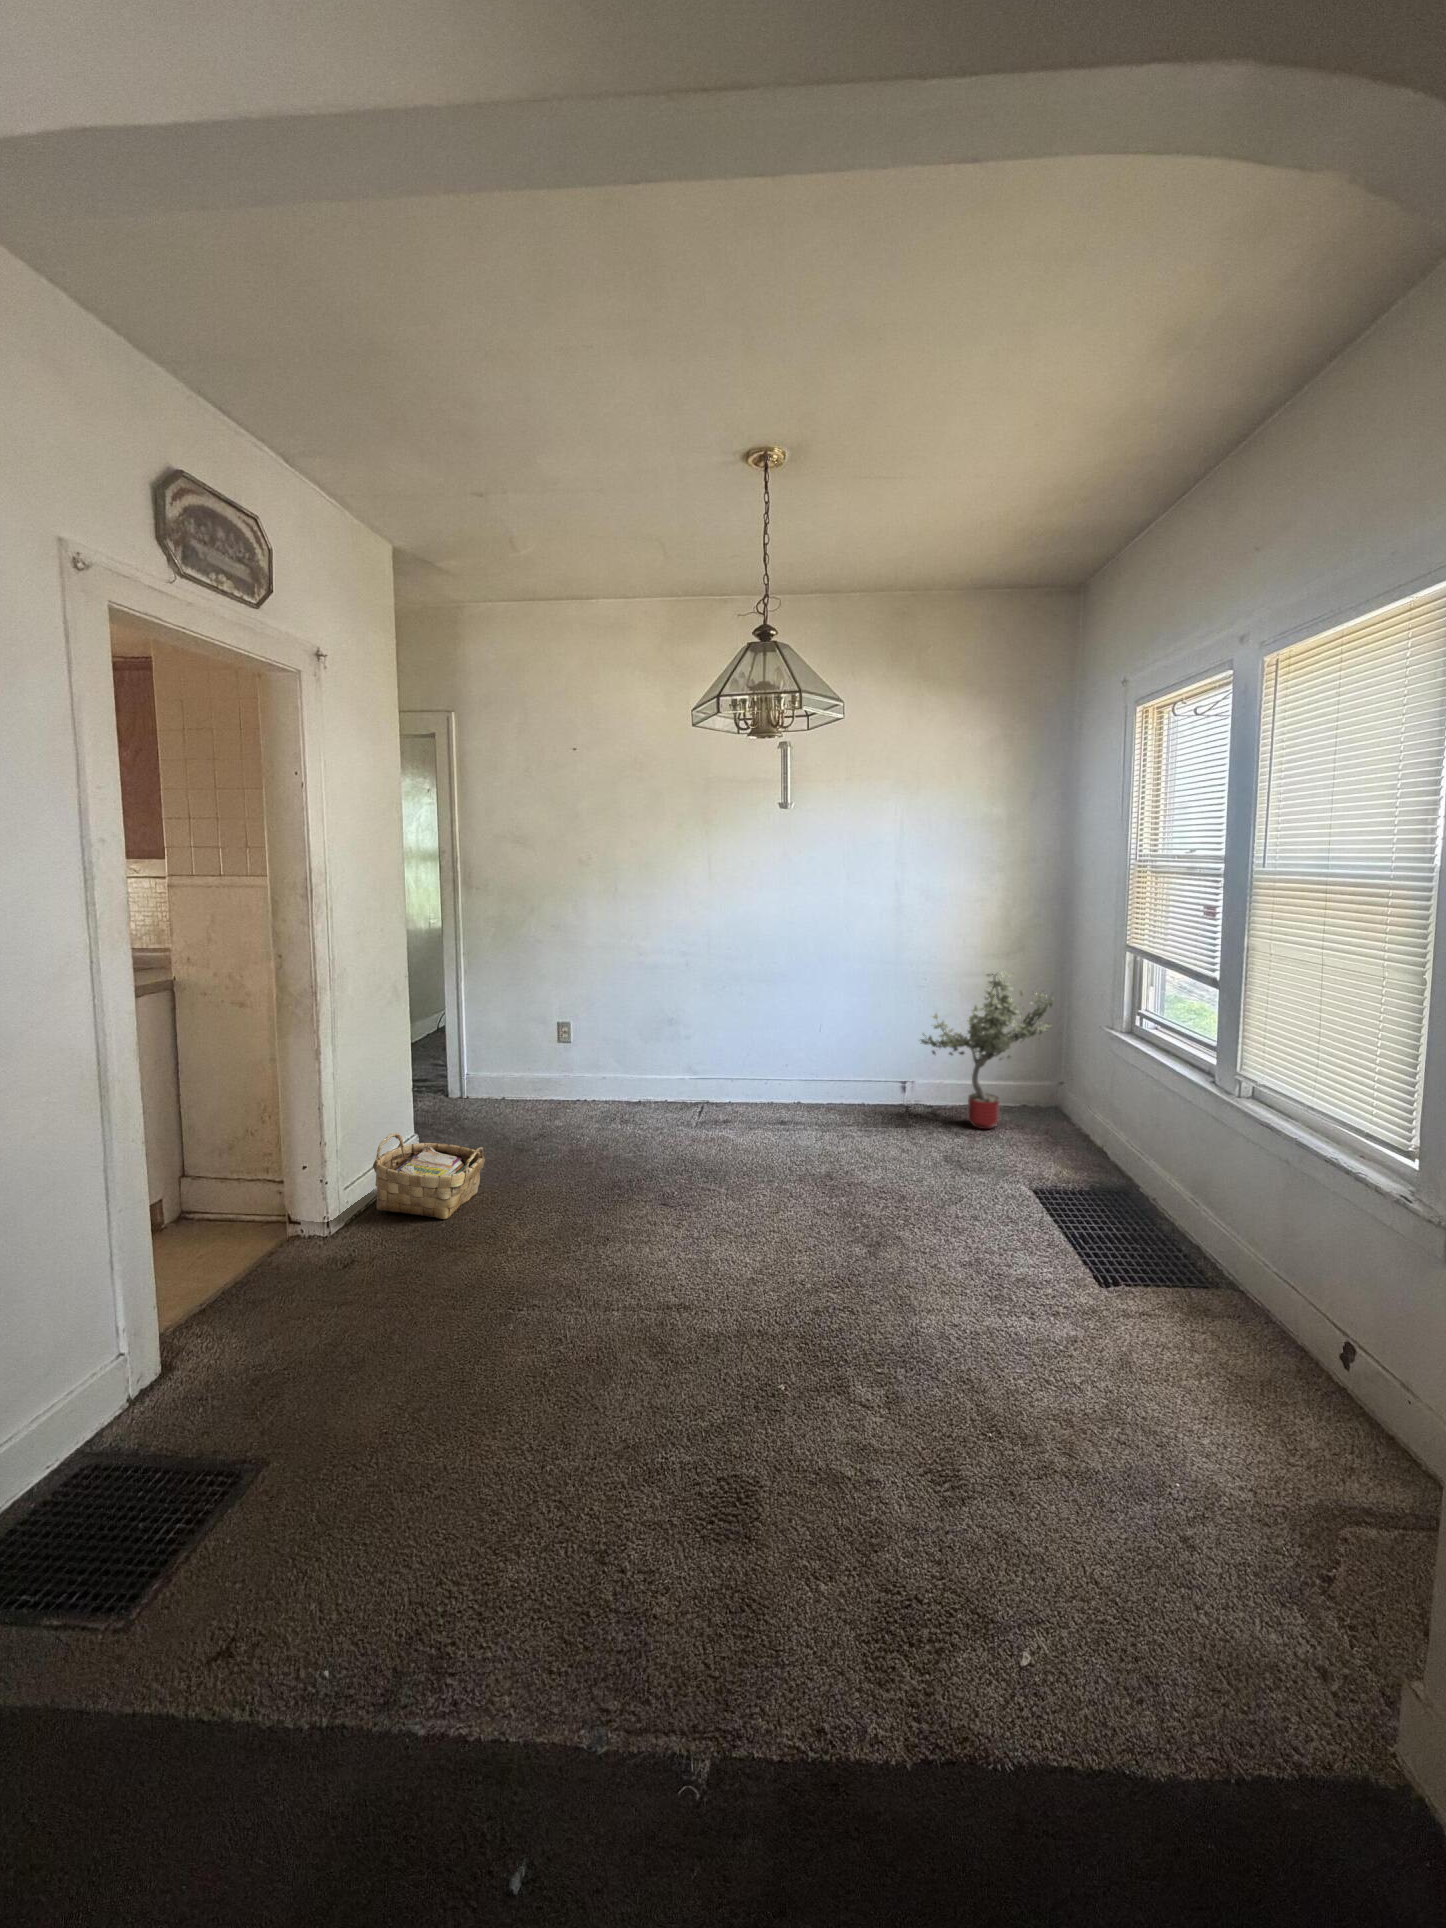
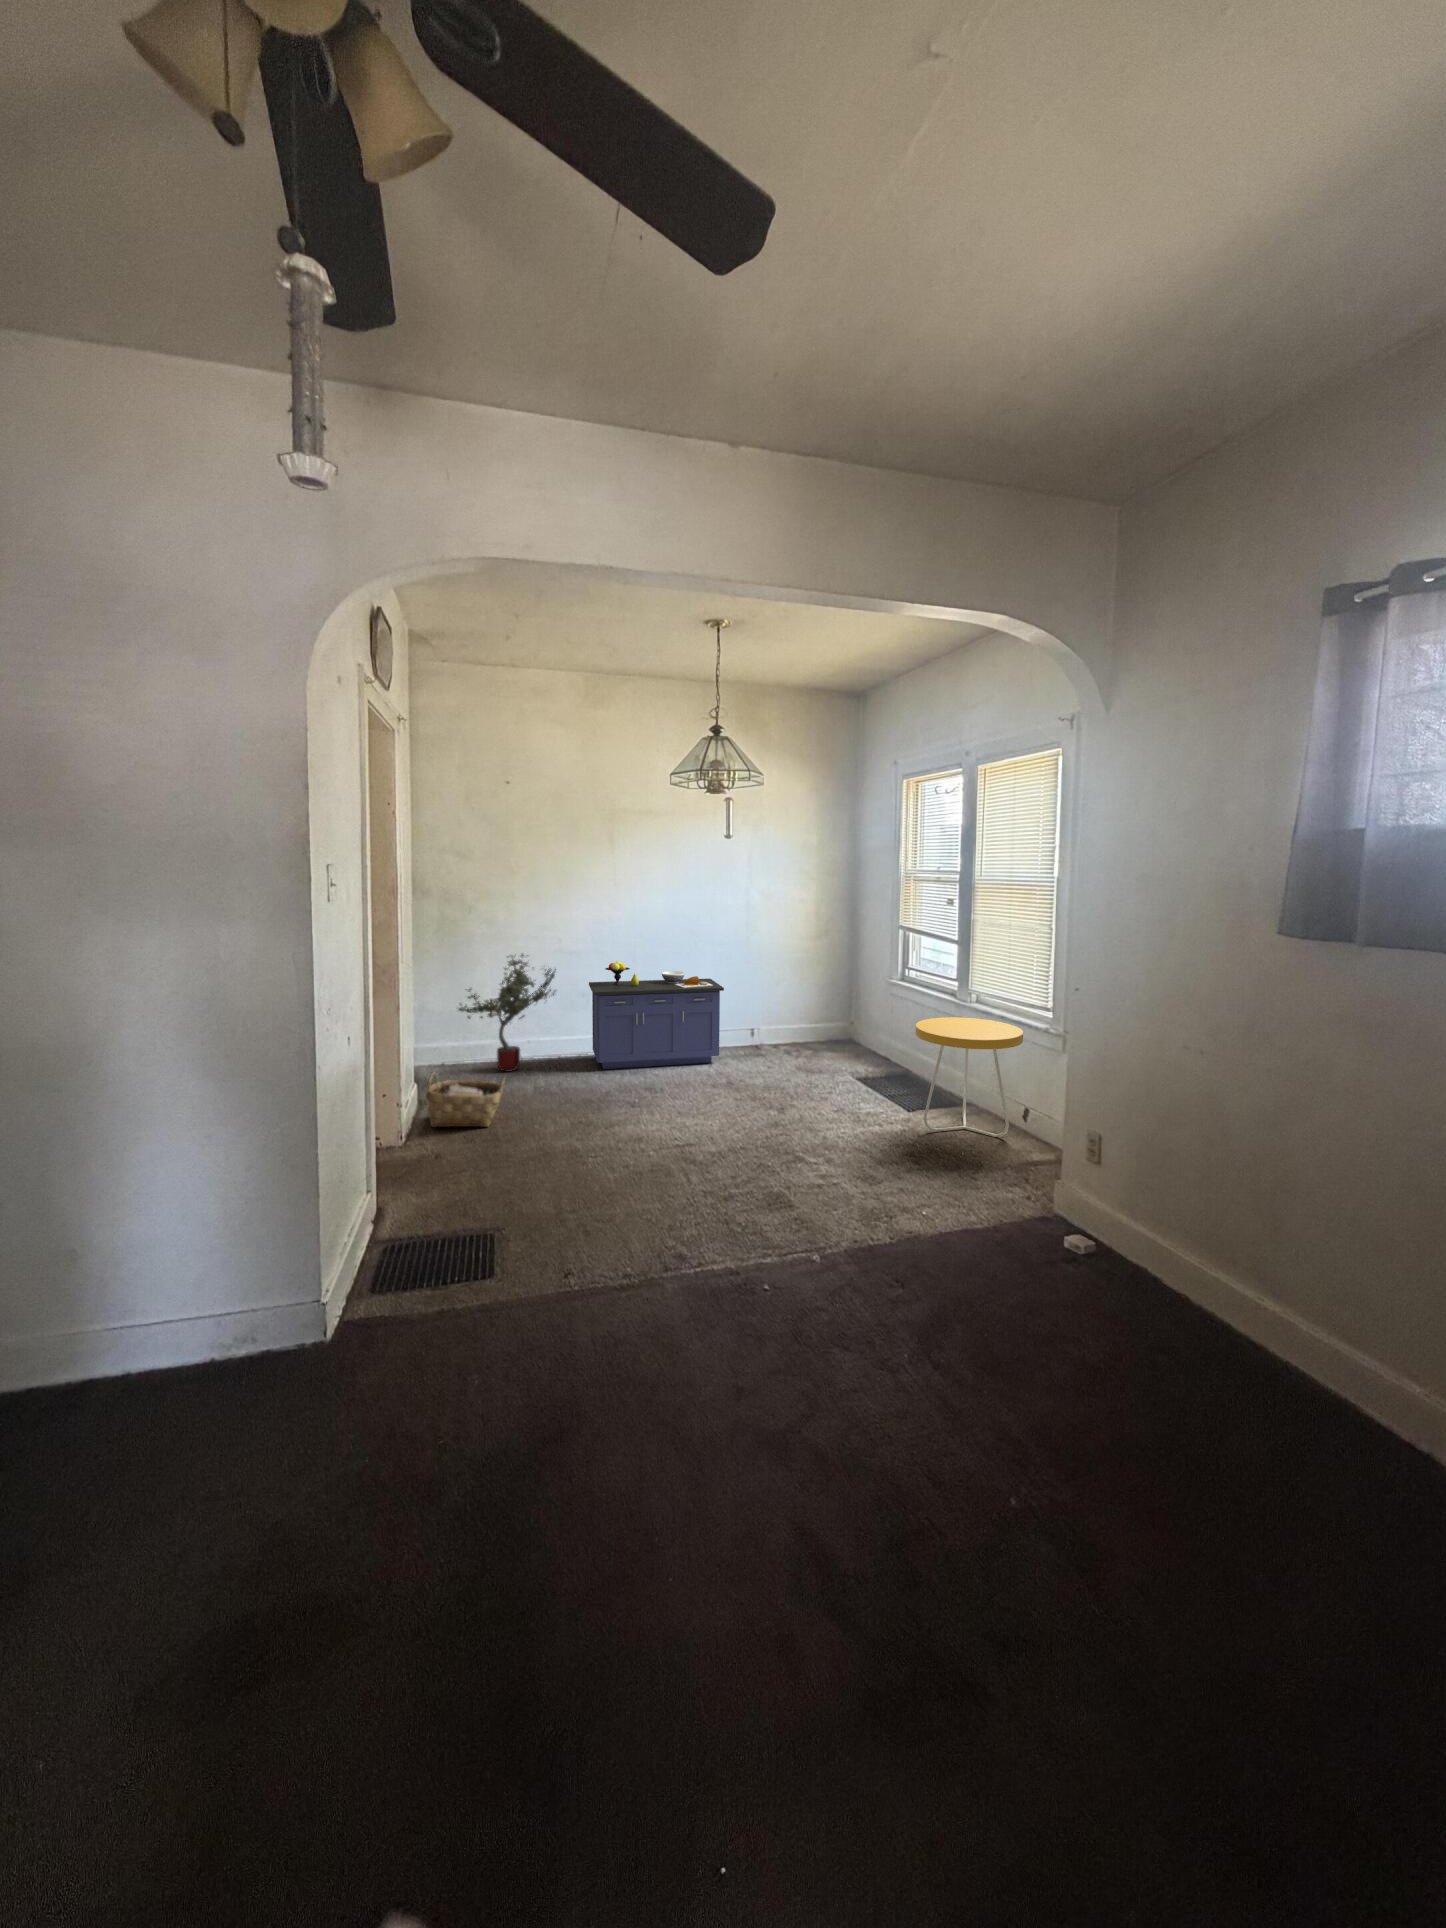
potted tree: present [921,971,1053,1129] -> present [458,954,556,1072]
storage cabinet: none [658,983,841,1133] -> present [589,961,724,1069]
side table: none [1100,1131,1341,1404] -> present [915,1017,1023,1137]

